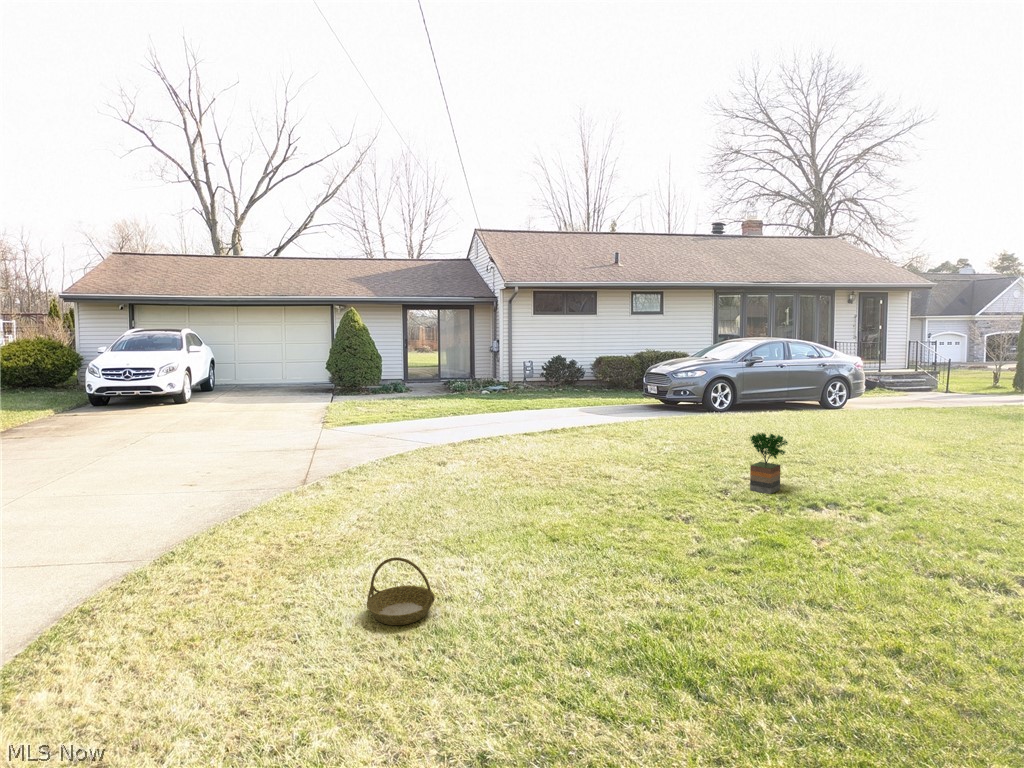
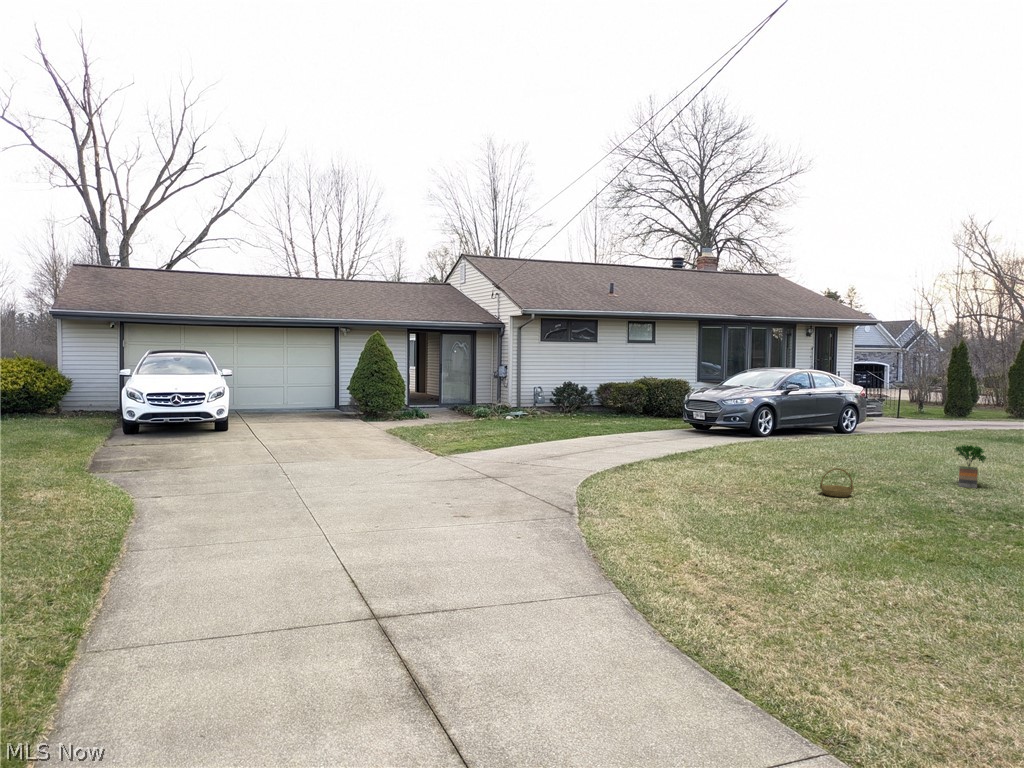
basket: present [367,557,435,625] -> present [820,468,854,497]

